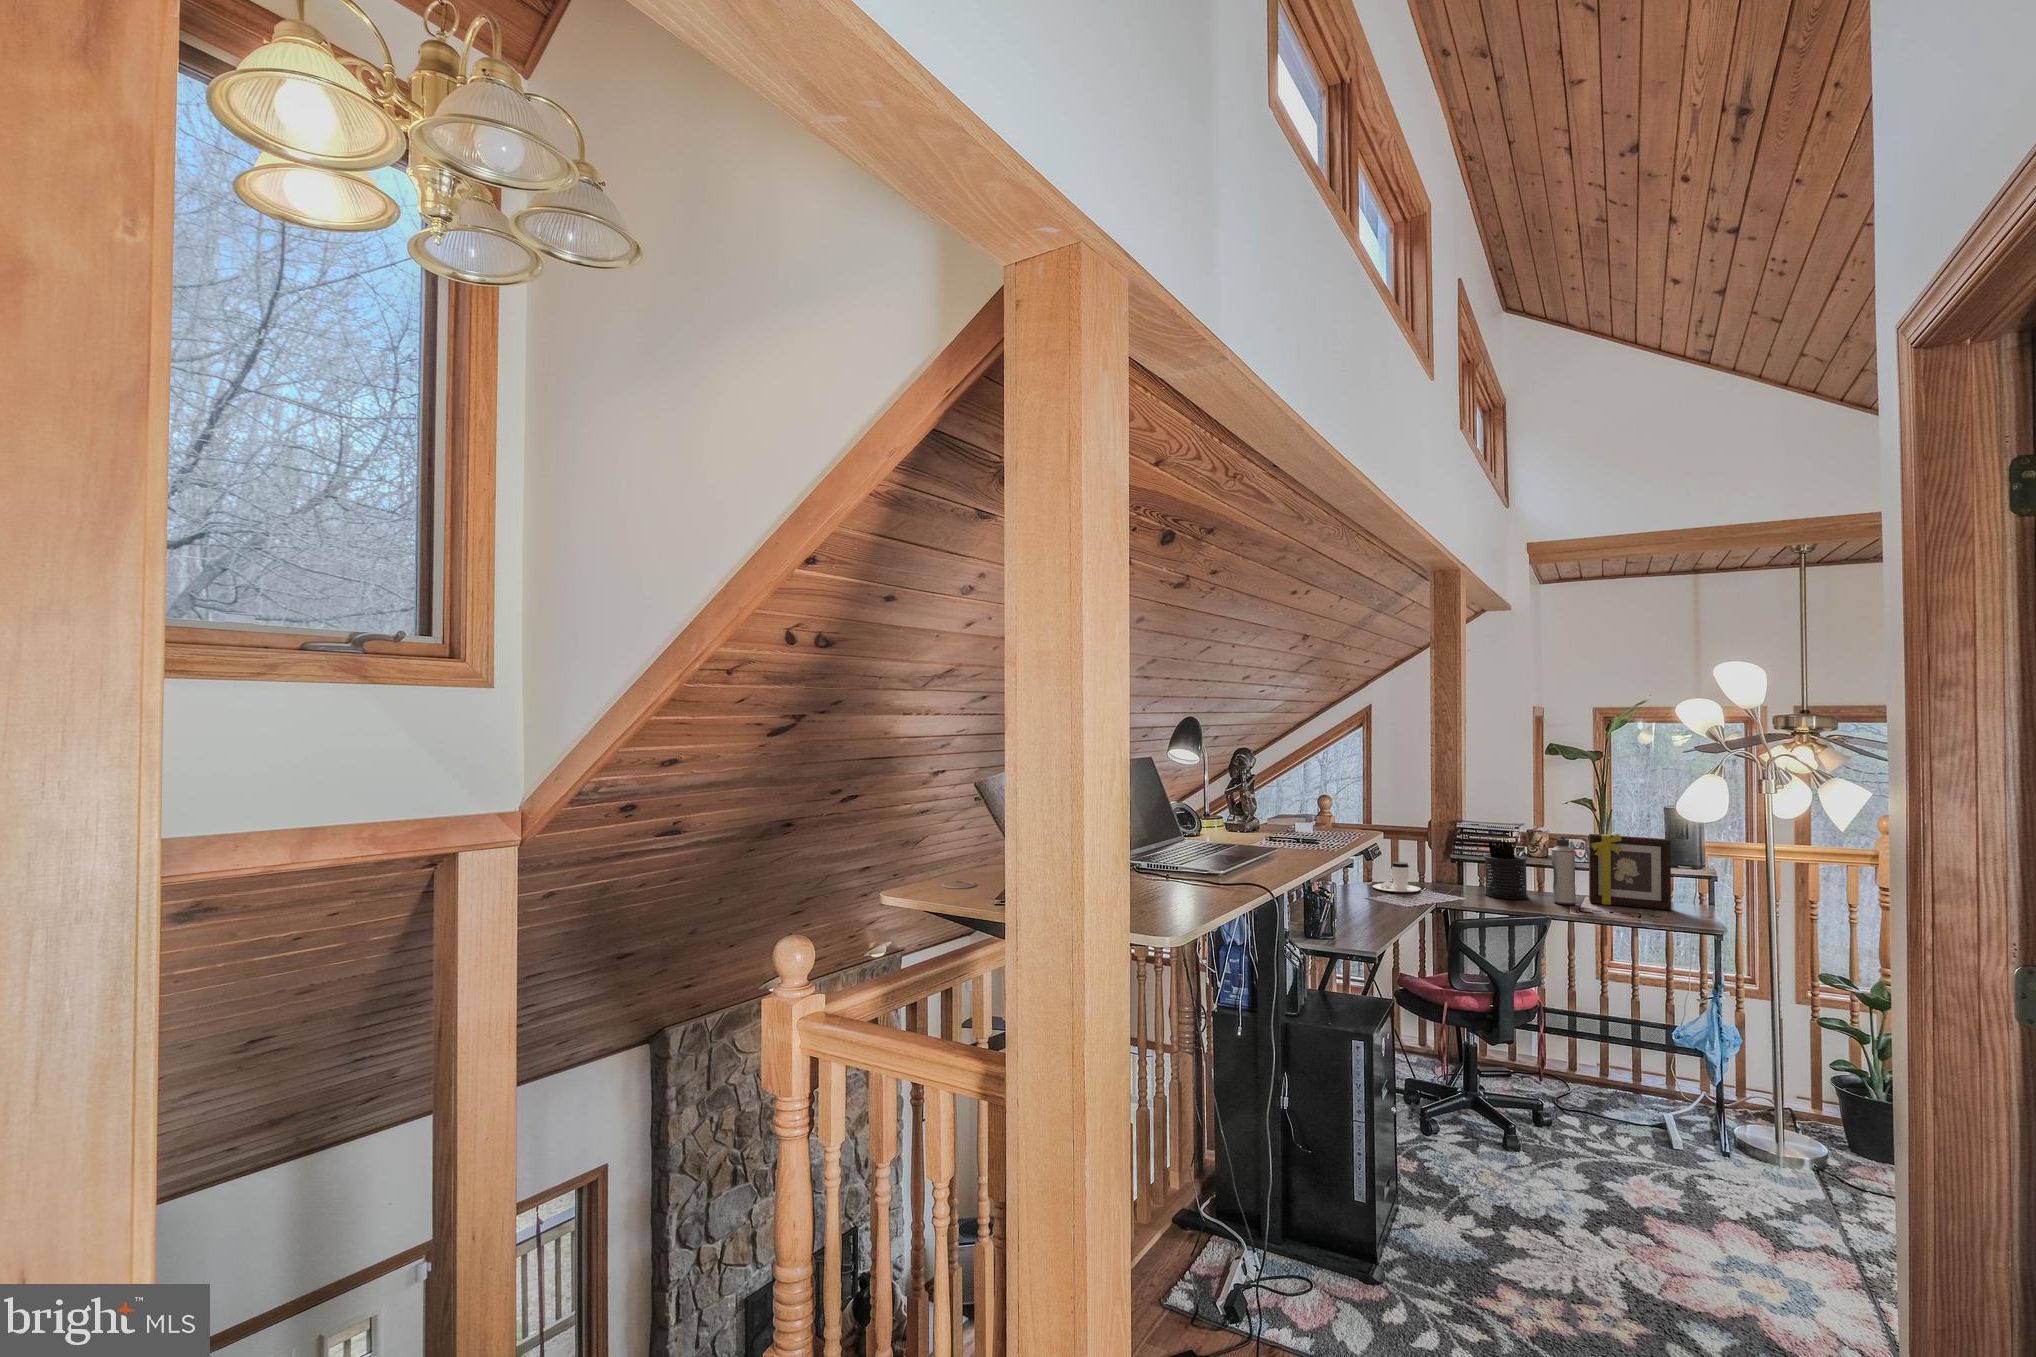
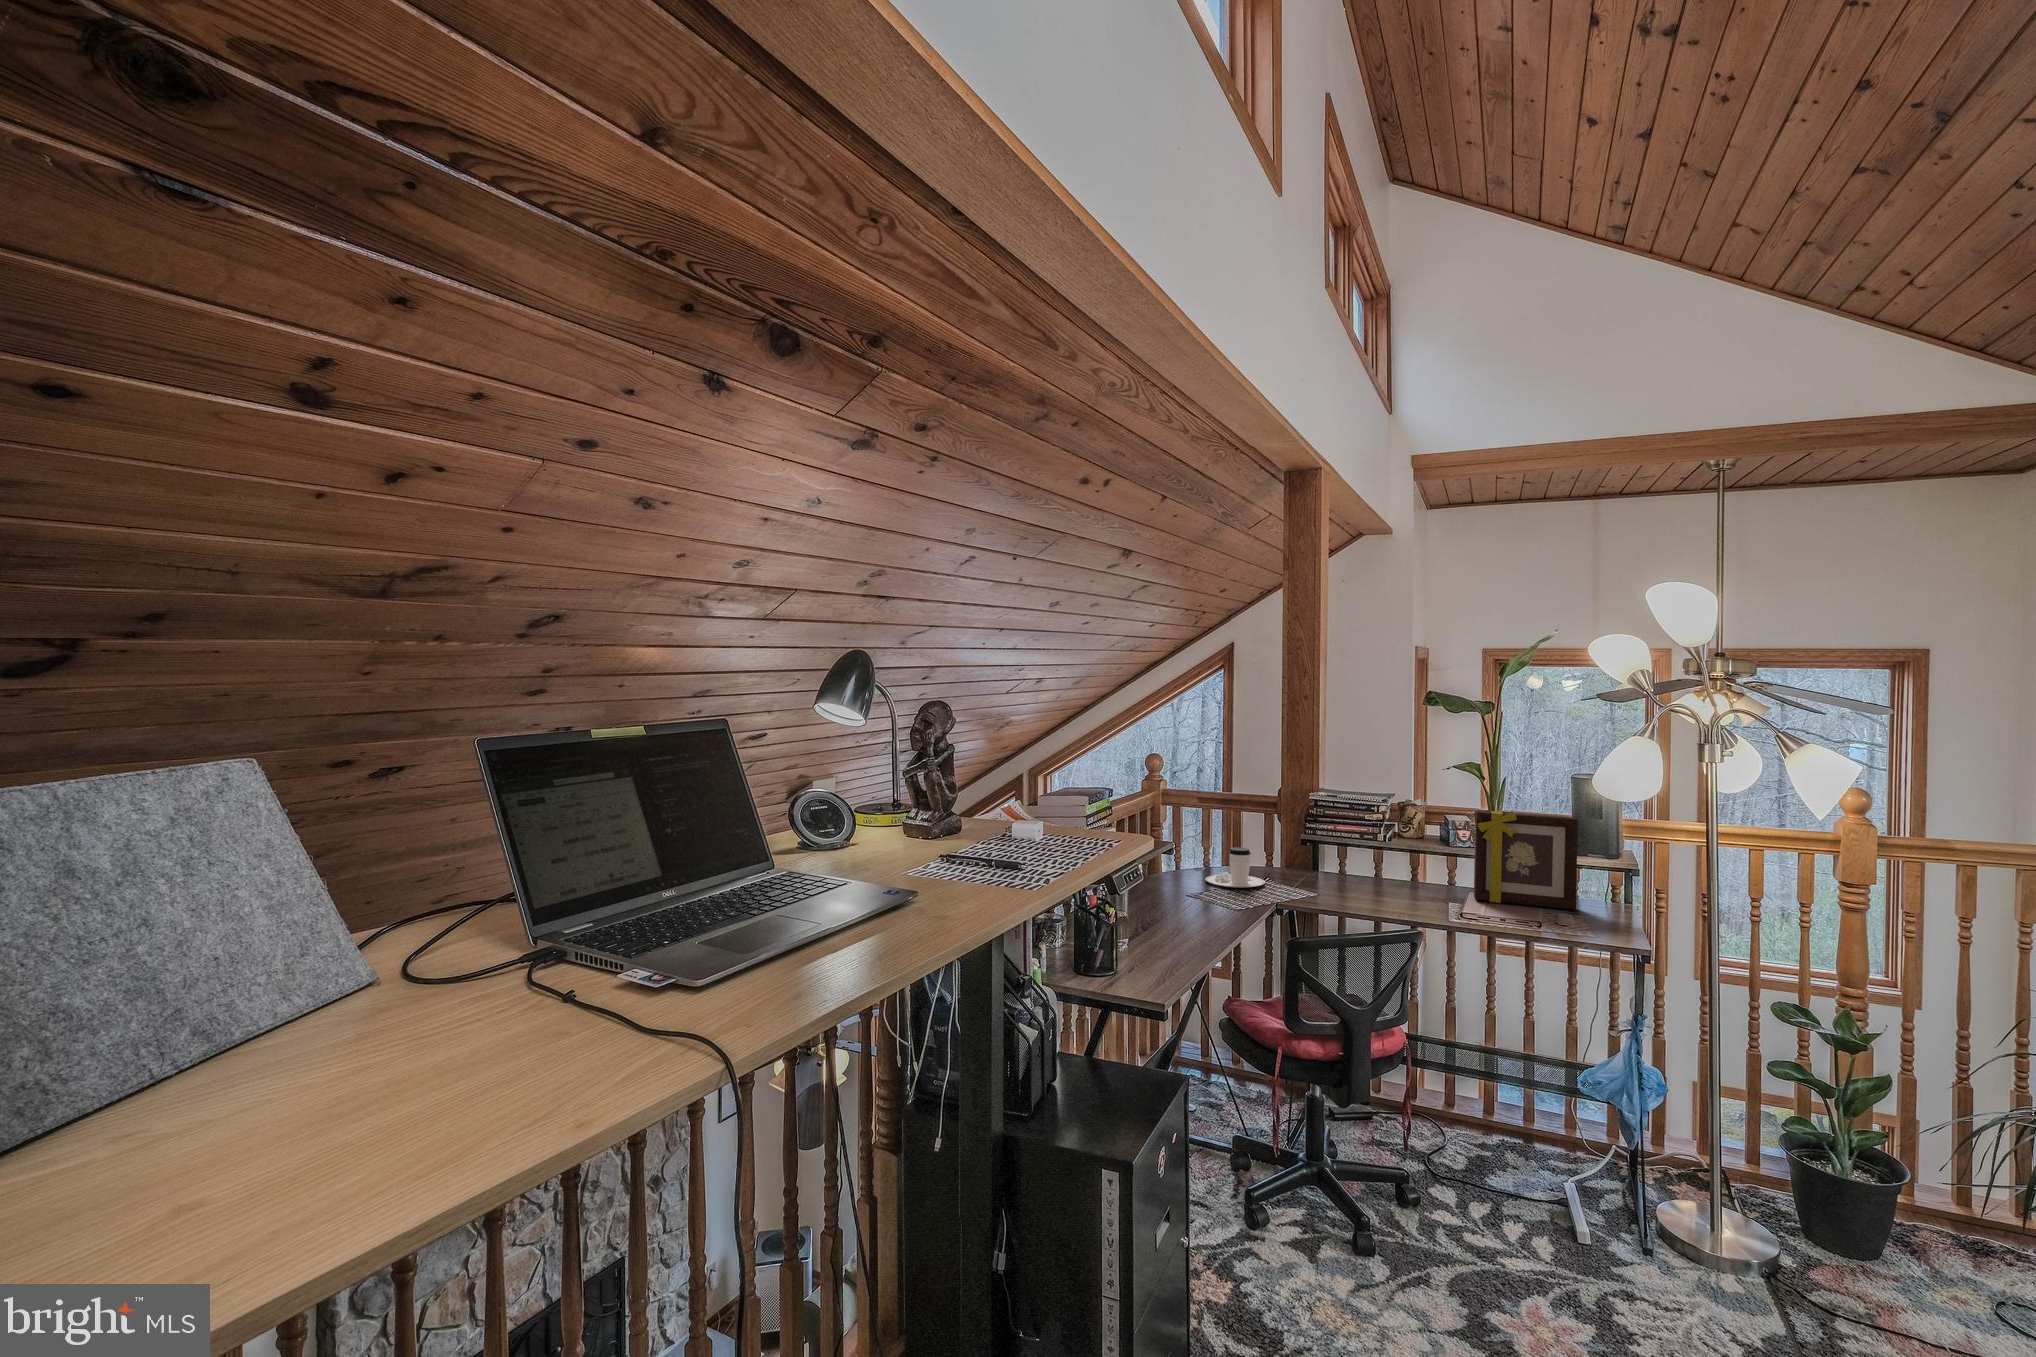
water bottle: present [1552,836,1576,905] -> none [1429,814,1457,904]
pen holder: present [1483,839,1528,899] -> none [1344,816,1399,895]

